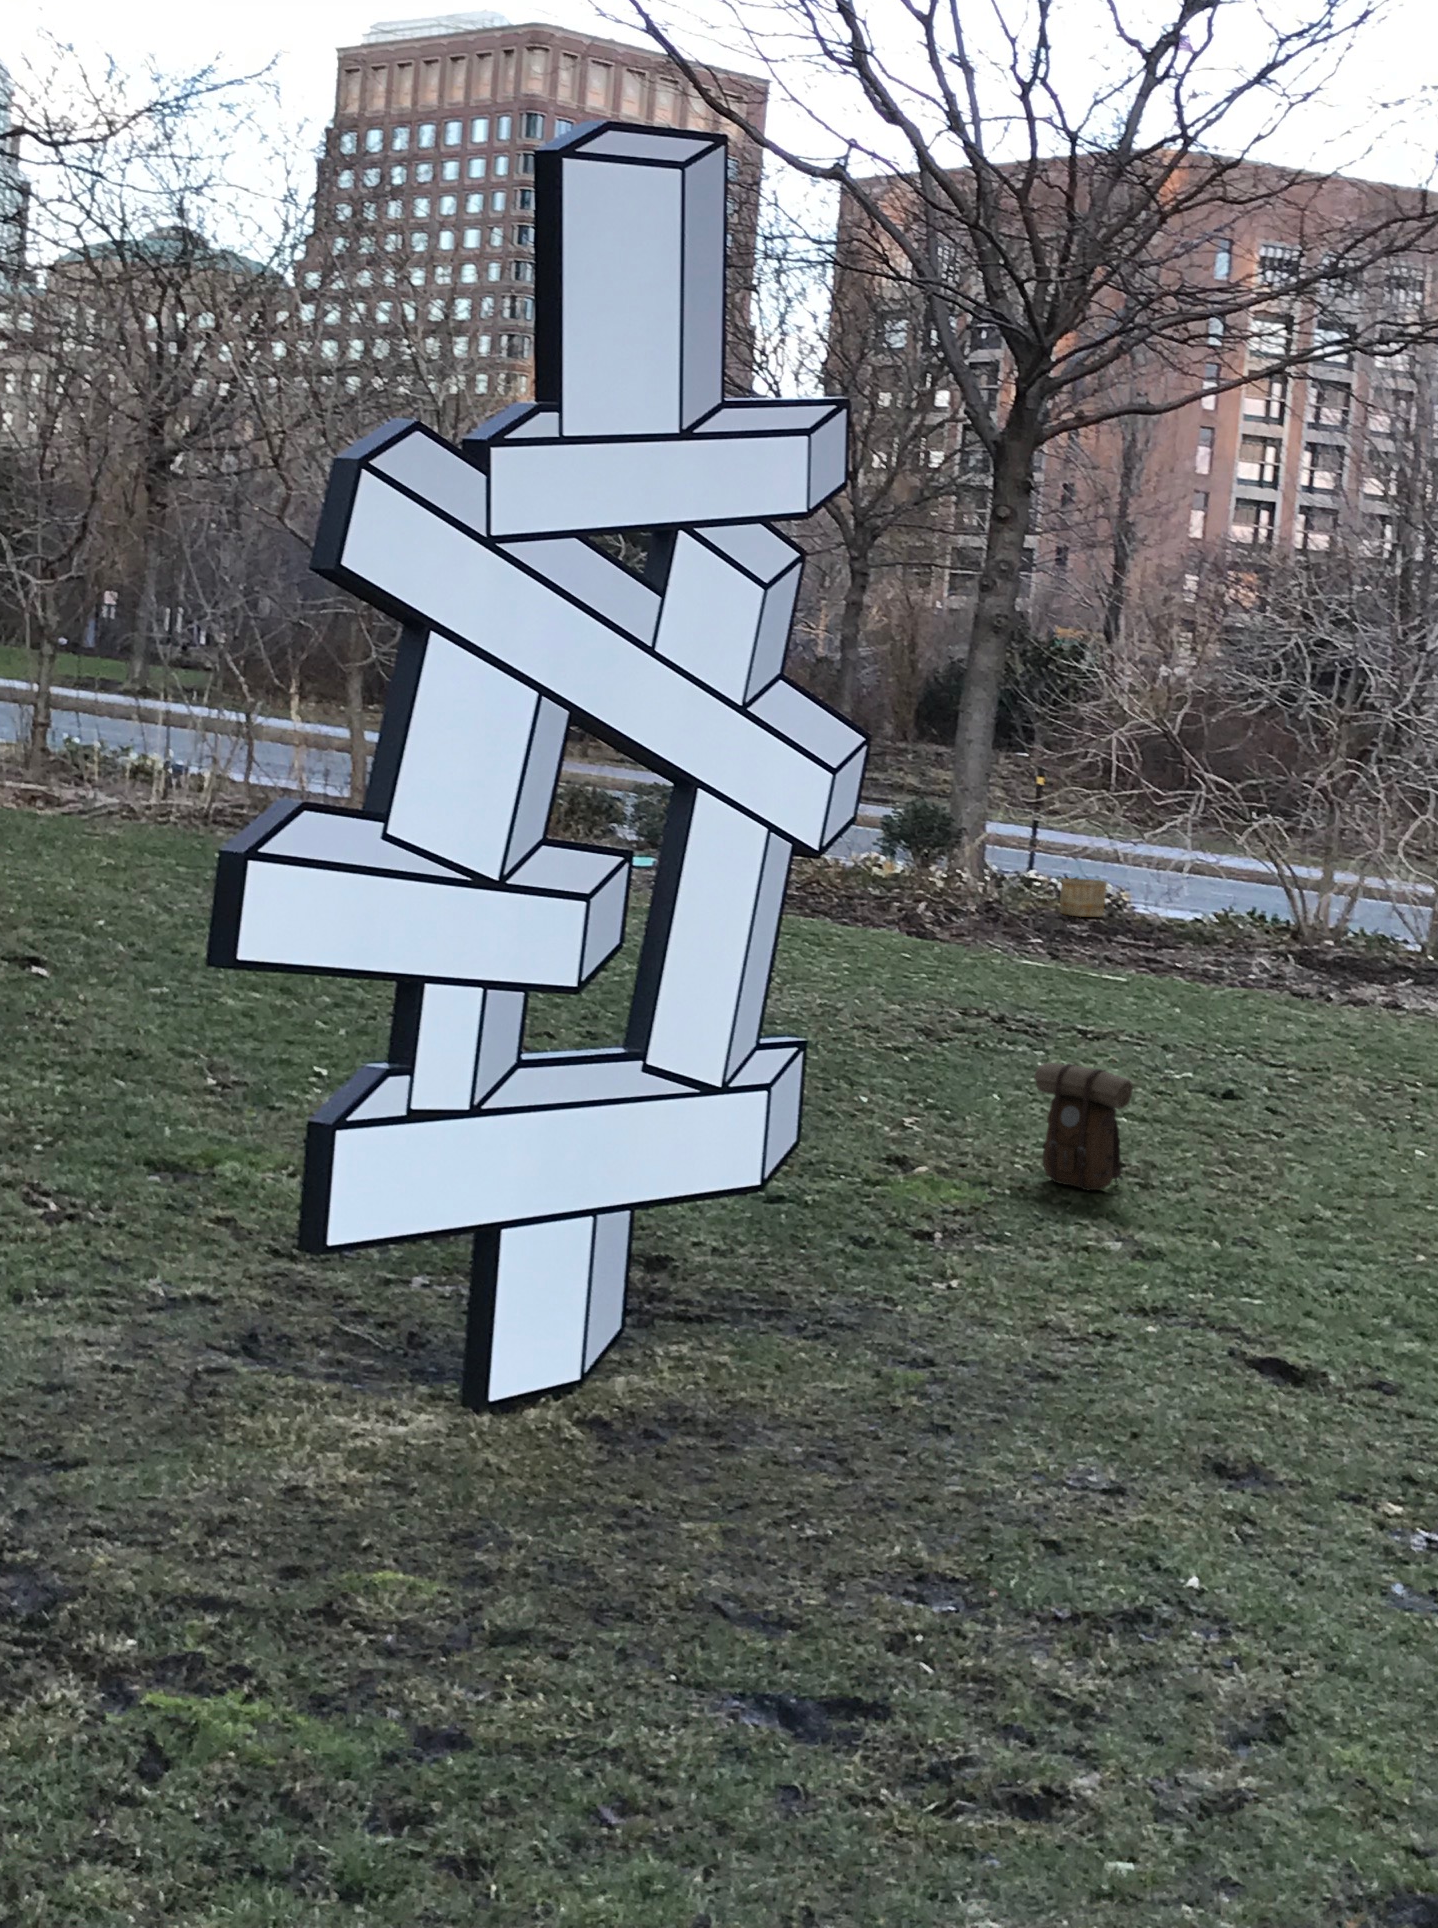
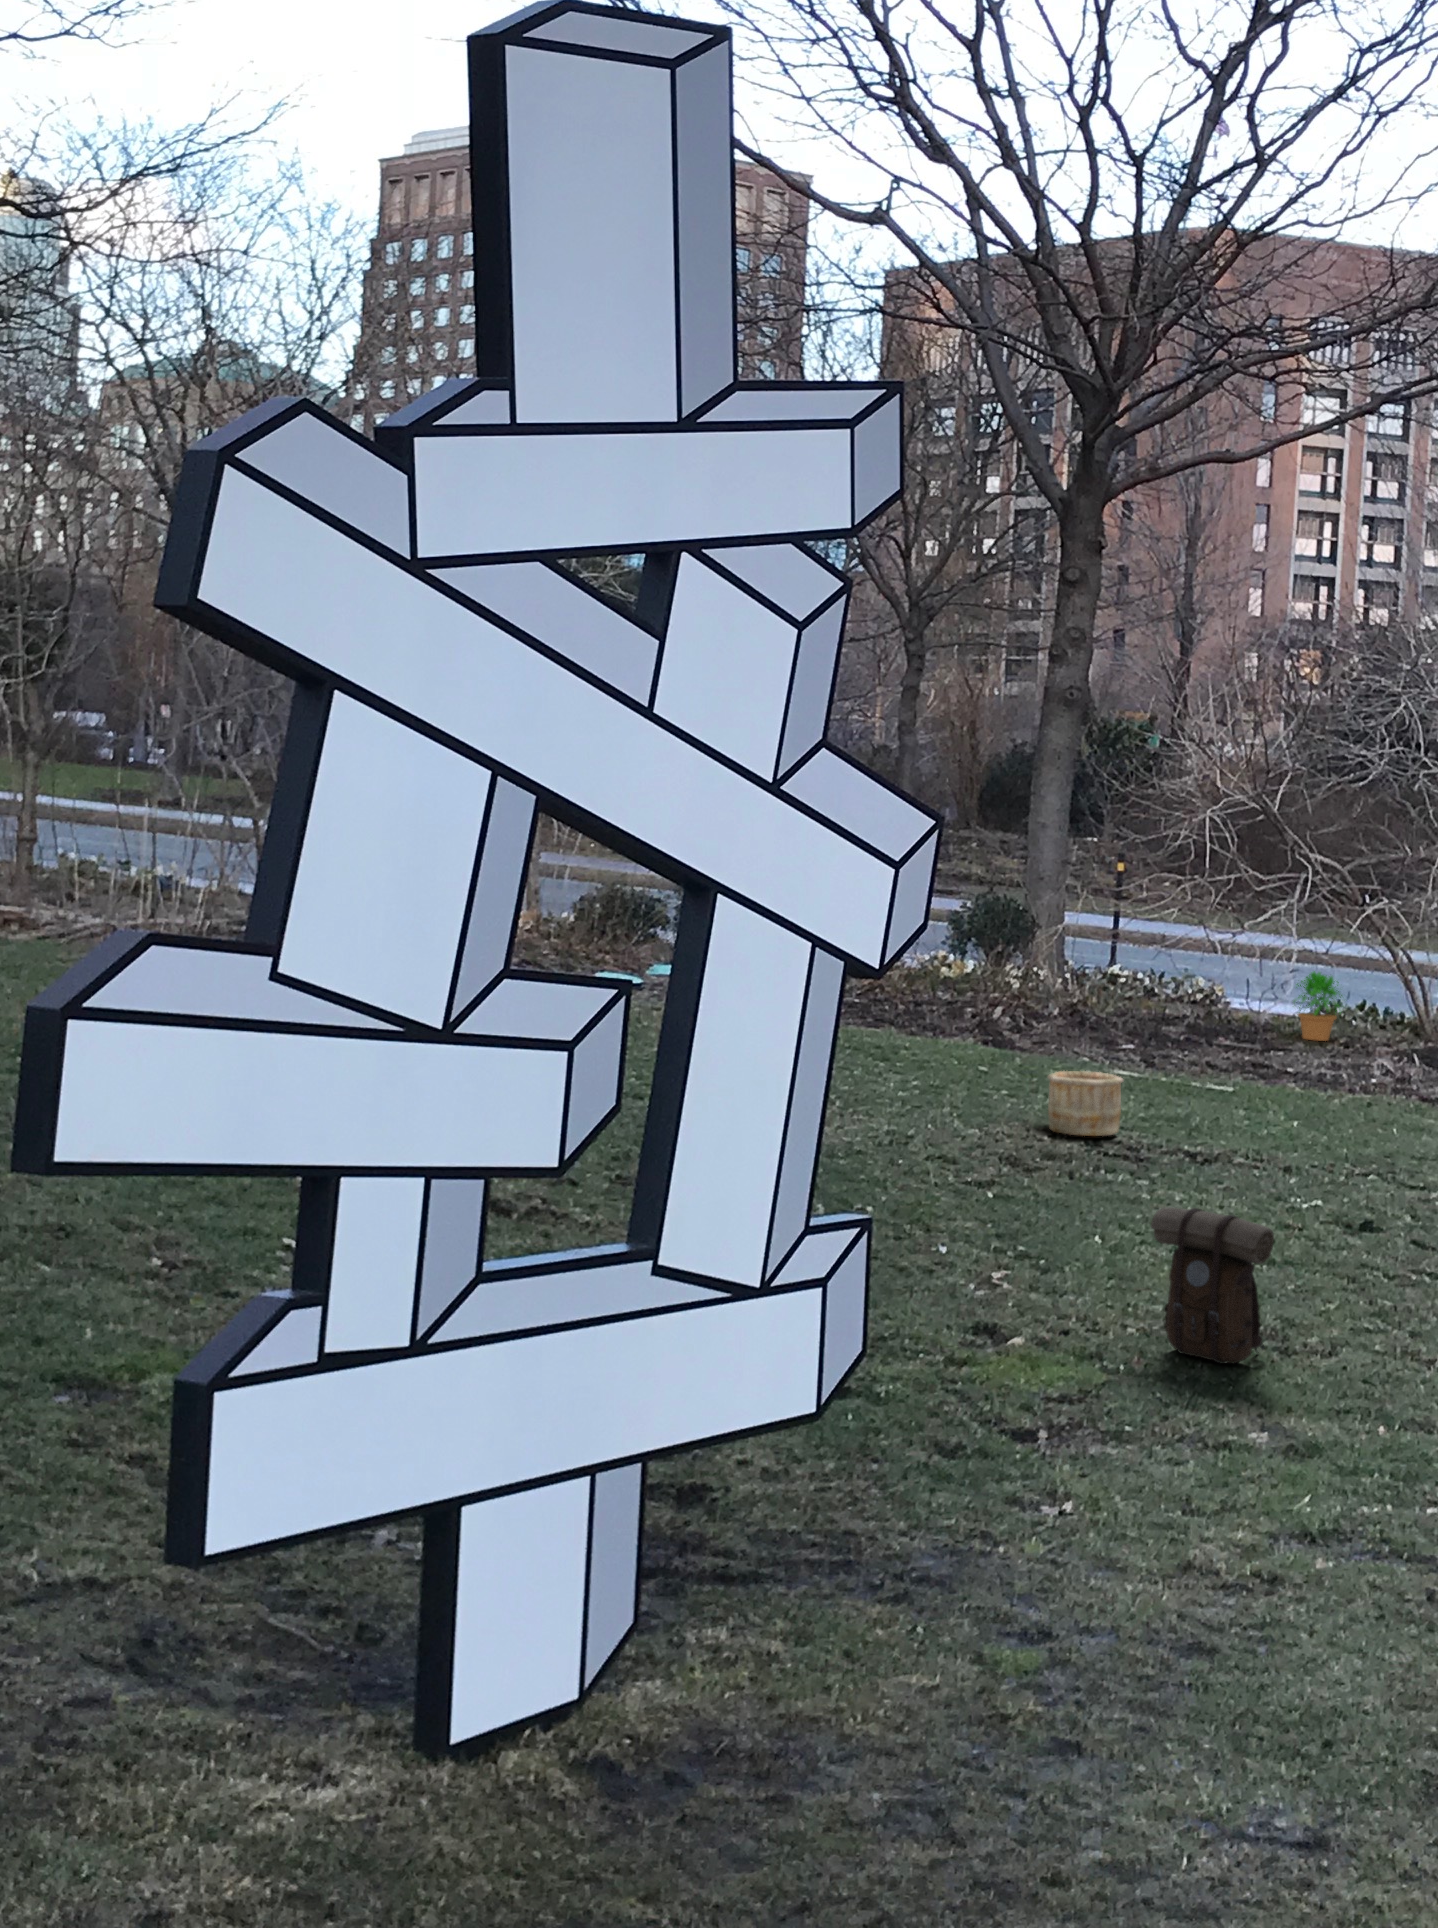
wooden bucket: present [1060,878,1107,917] -> present [1048,1071,1123,1136]
potted plant: none [1184,880,1237,944] -> present [1294,971,1343,1041]

